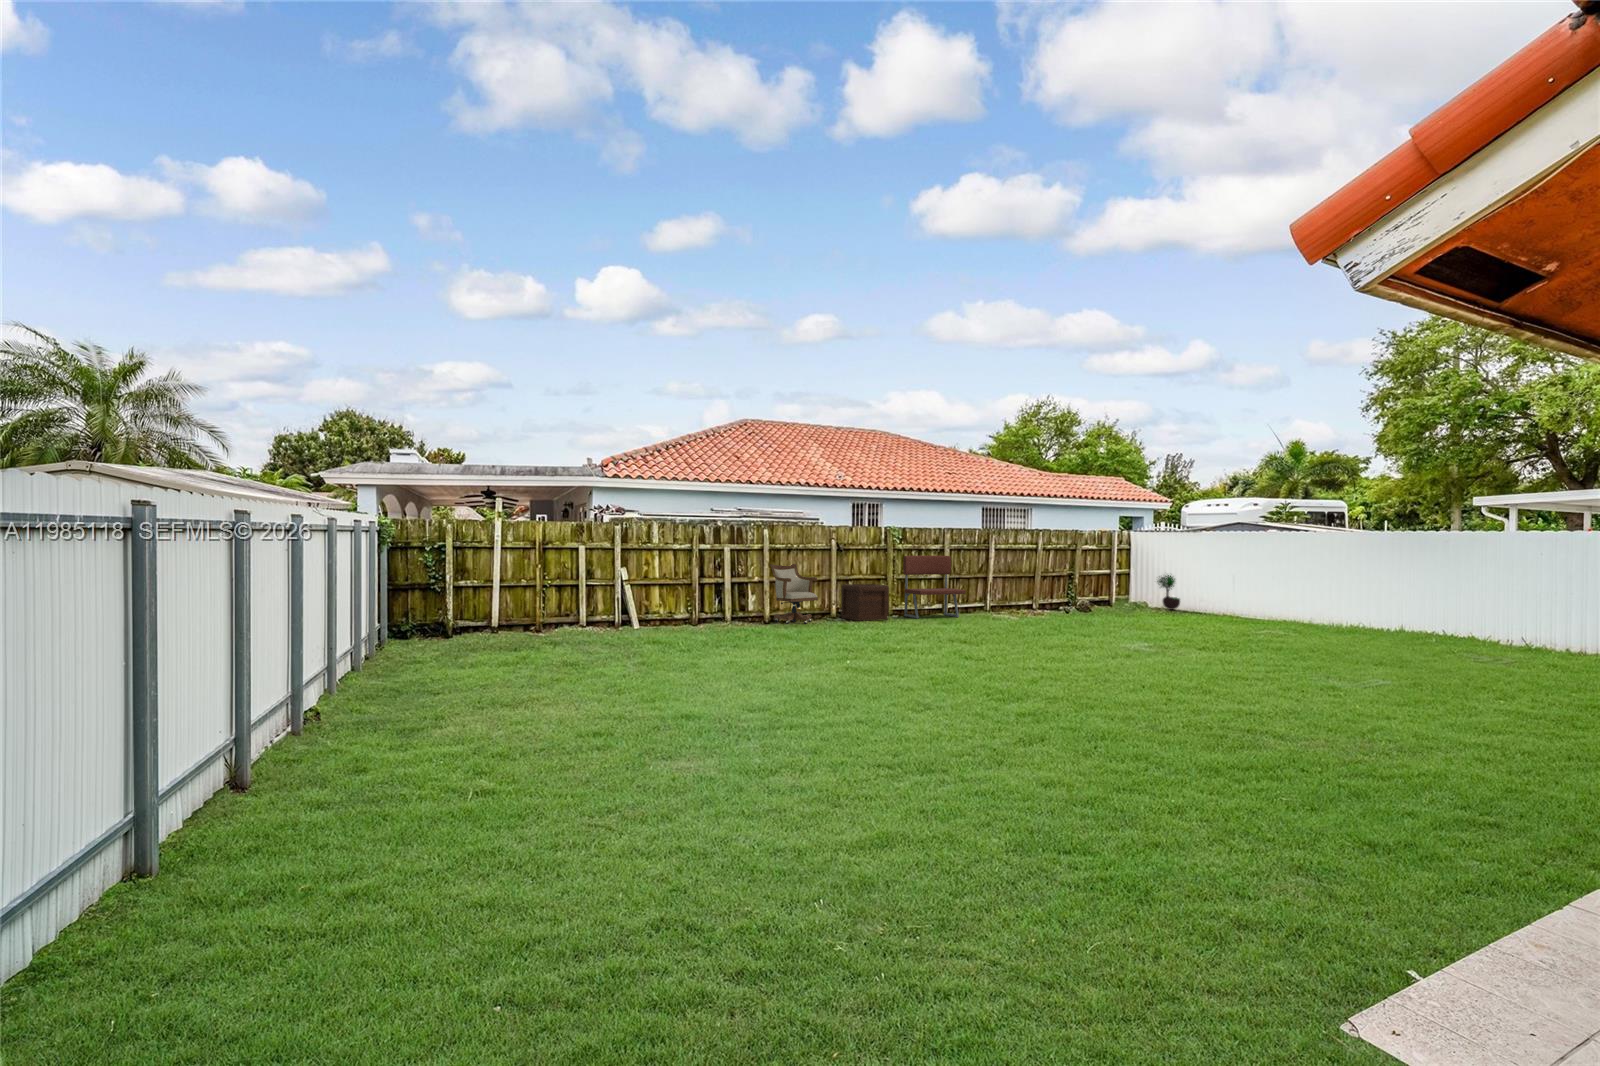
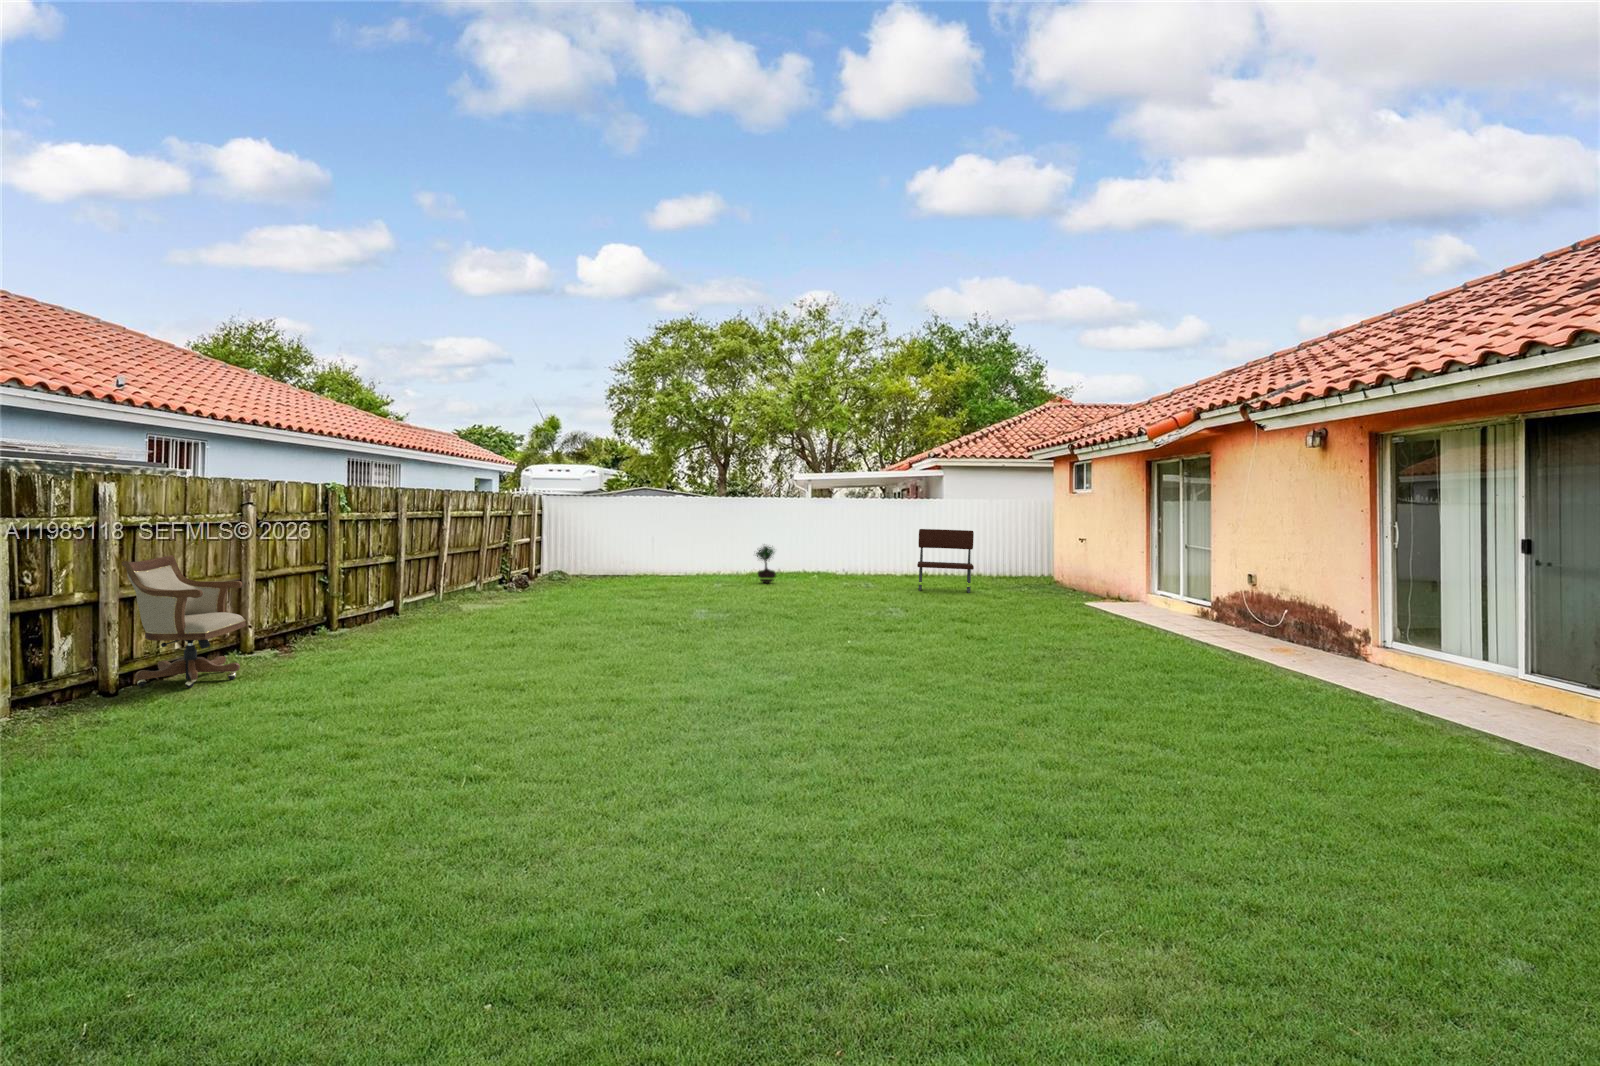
bench: present [903,556,966,619] -> present [917,529,974,593]
potted tree: present [1157,575,1180,610] -> present [756,546,776,583]
wooden crate: present [841,584,889,621] -> none [256,581,359,652]

